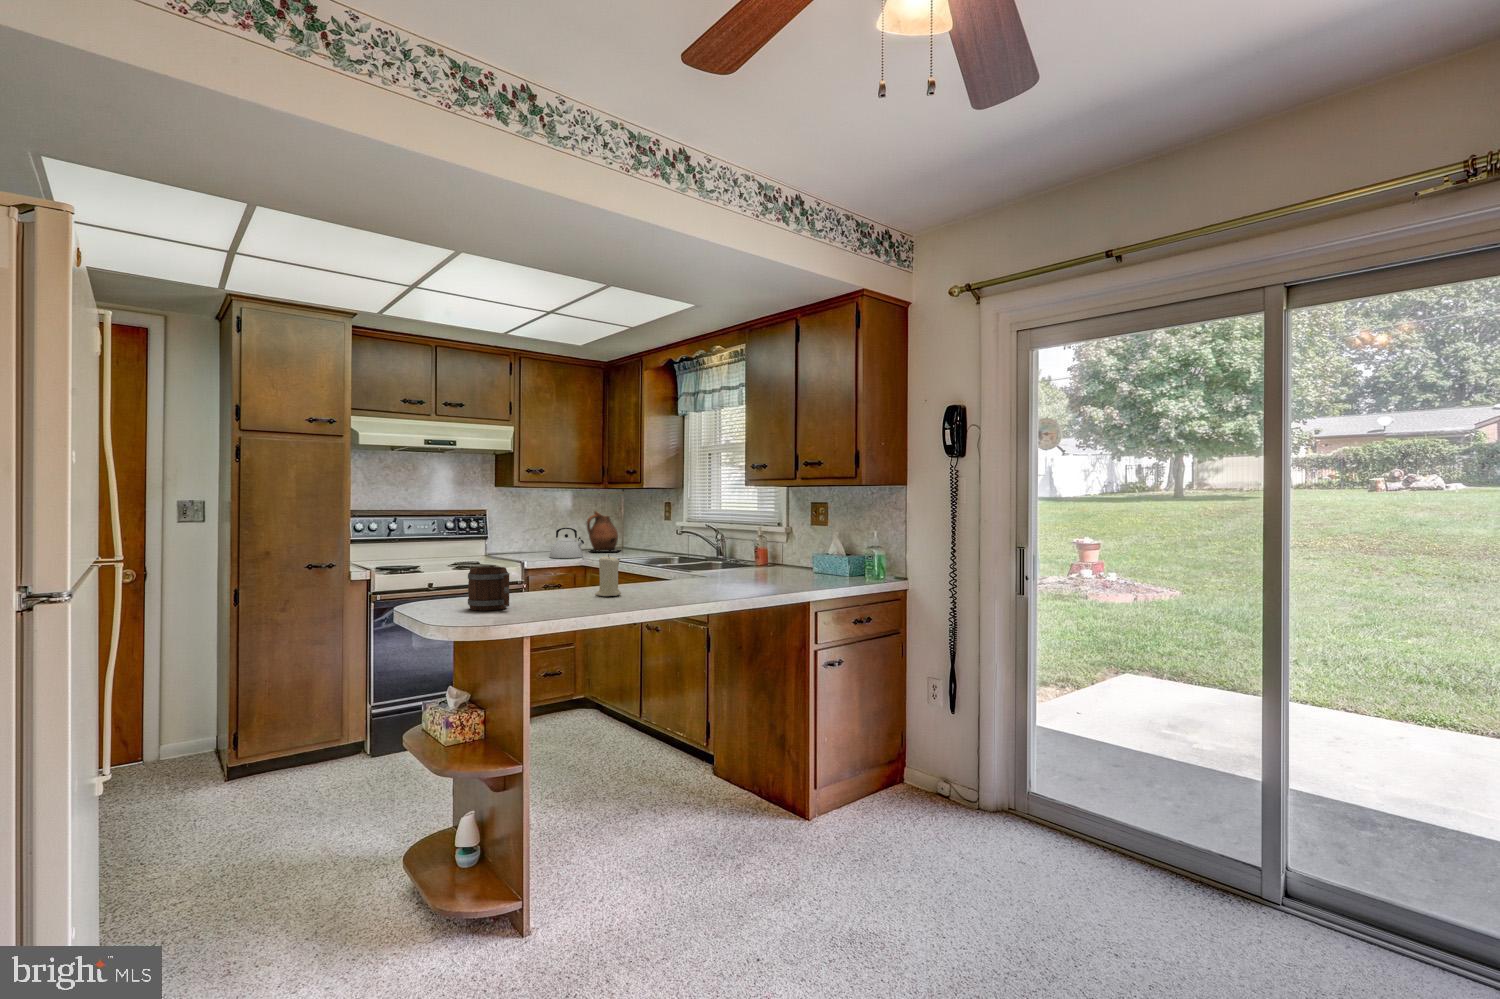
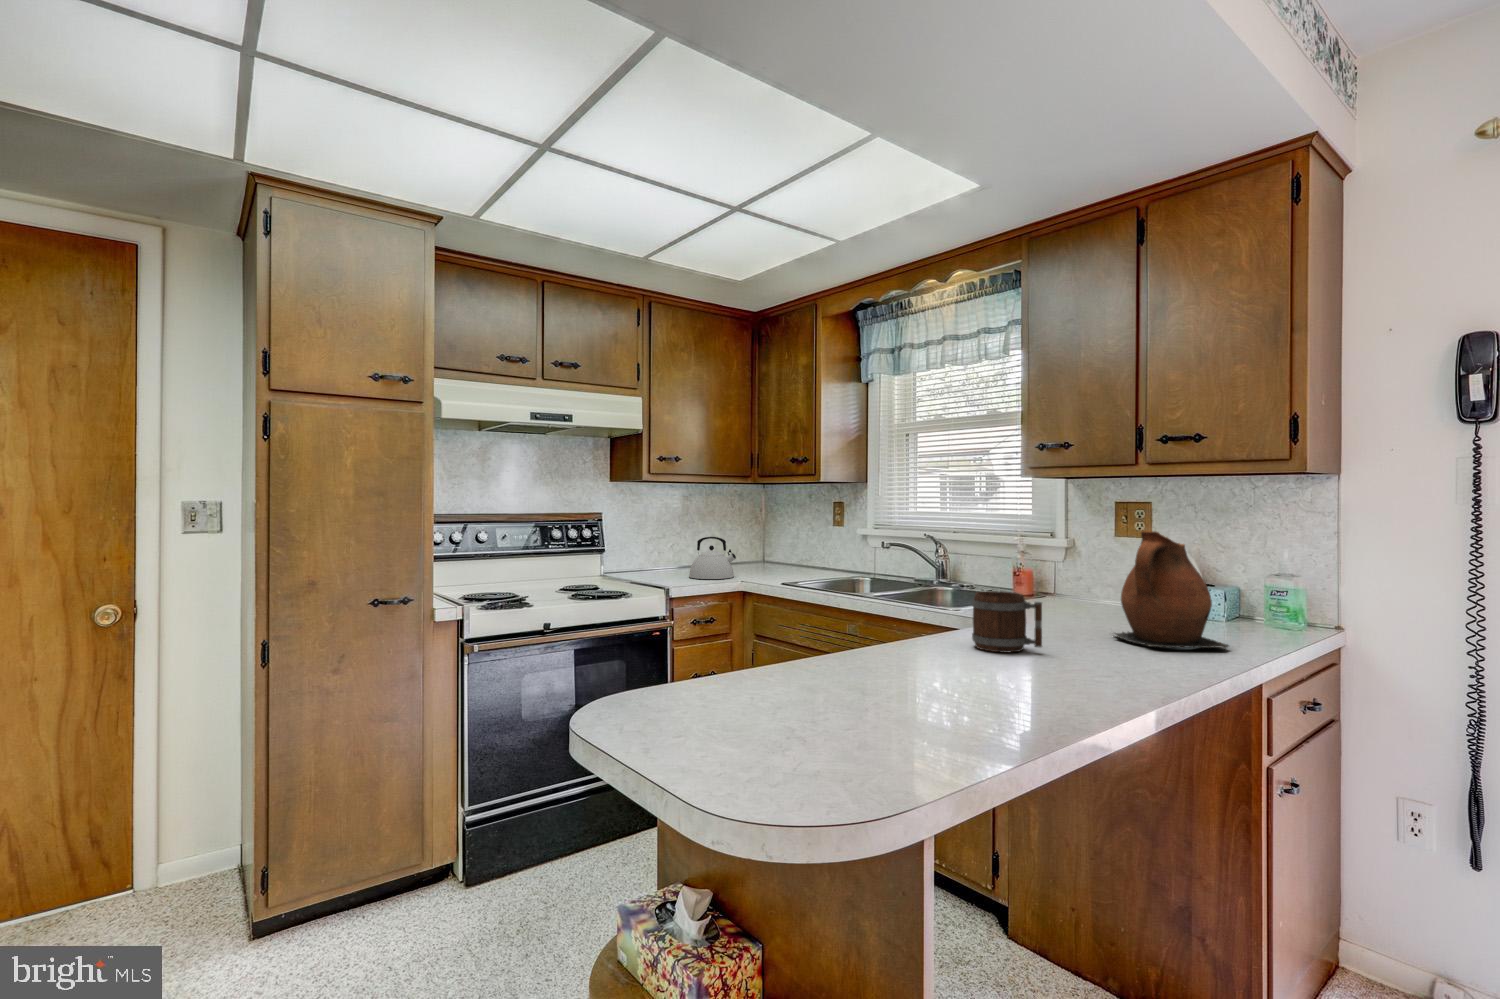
ceramic pitcher: present [587,511,618,551] -> present [1115,531,1229,649]
candle: present [595,555,621,596] -> none [925,607,975,690]
mug: present [468,567,509,611] -> present [972,591,1042,652]

